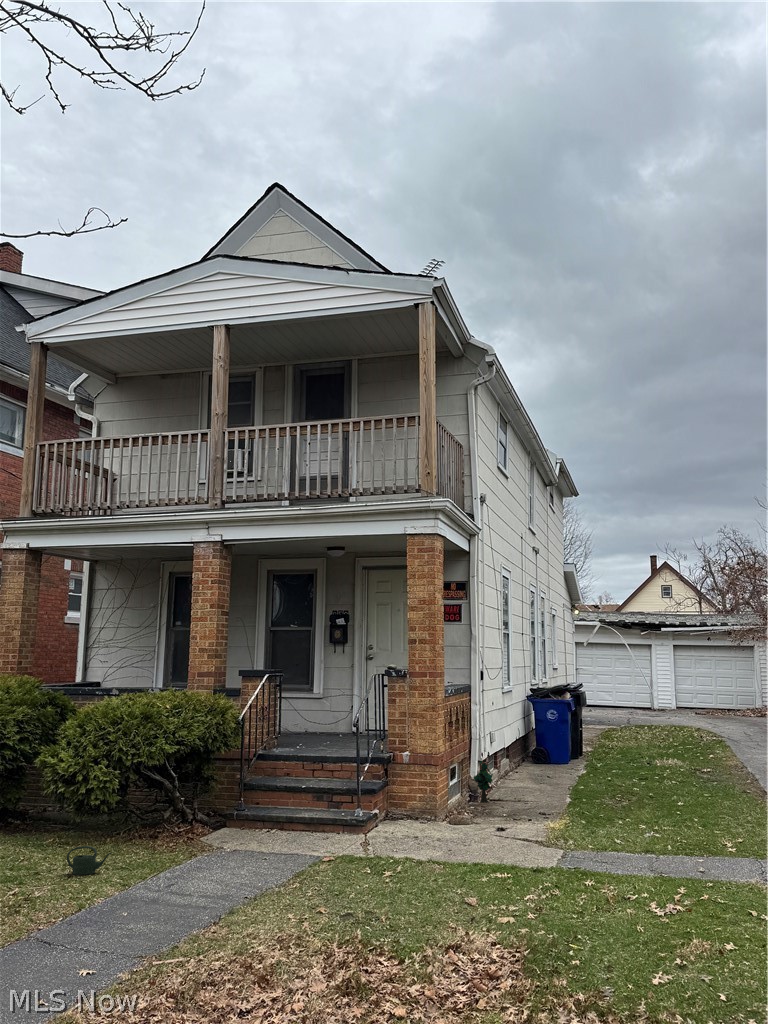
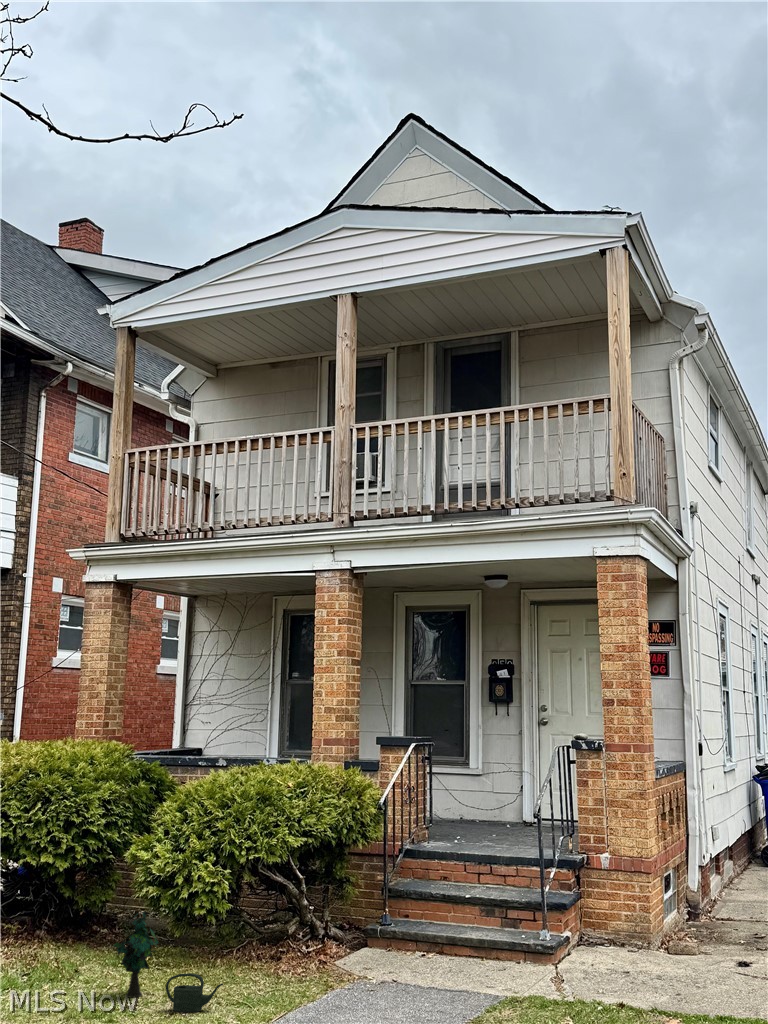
decorative plant: present [474,760,493,803] -> present [113,911,158,998]

